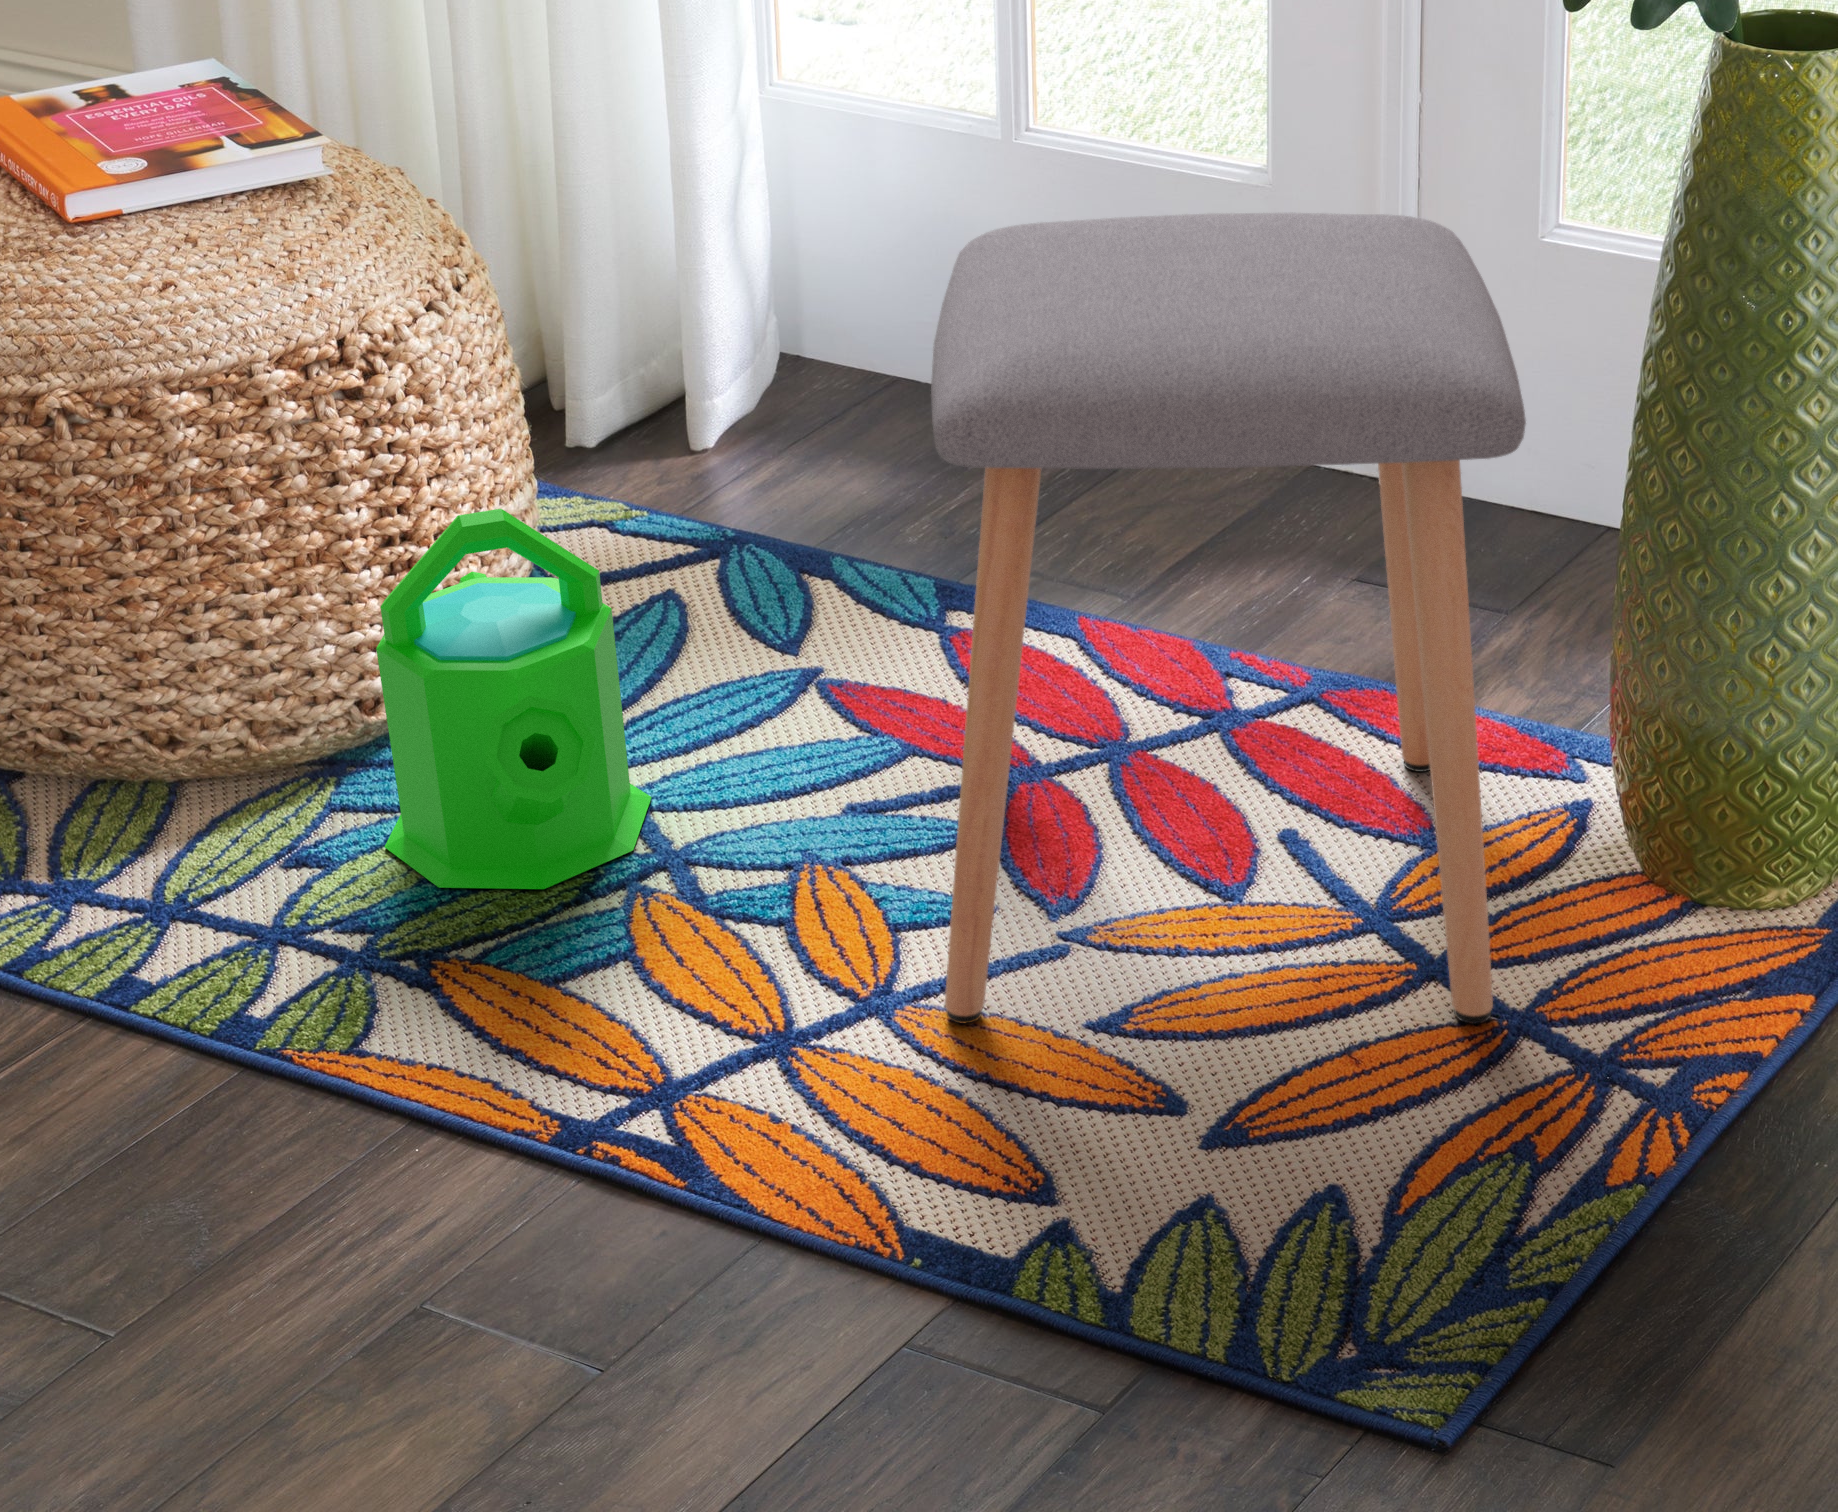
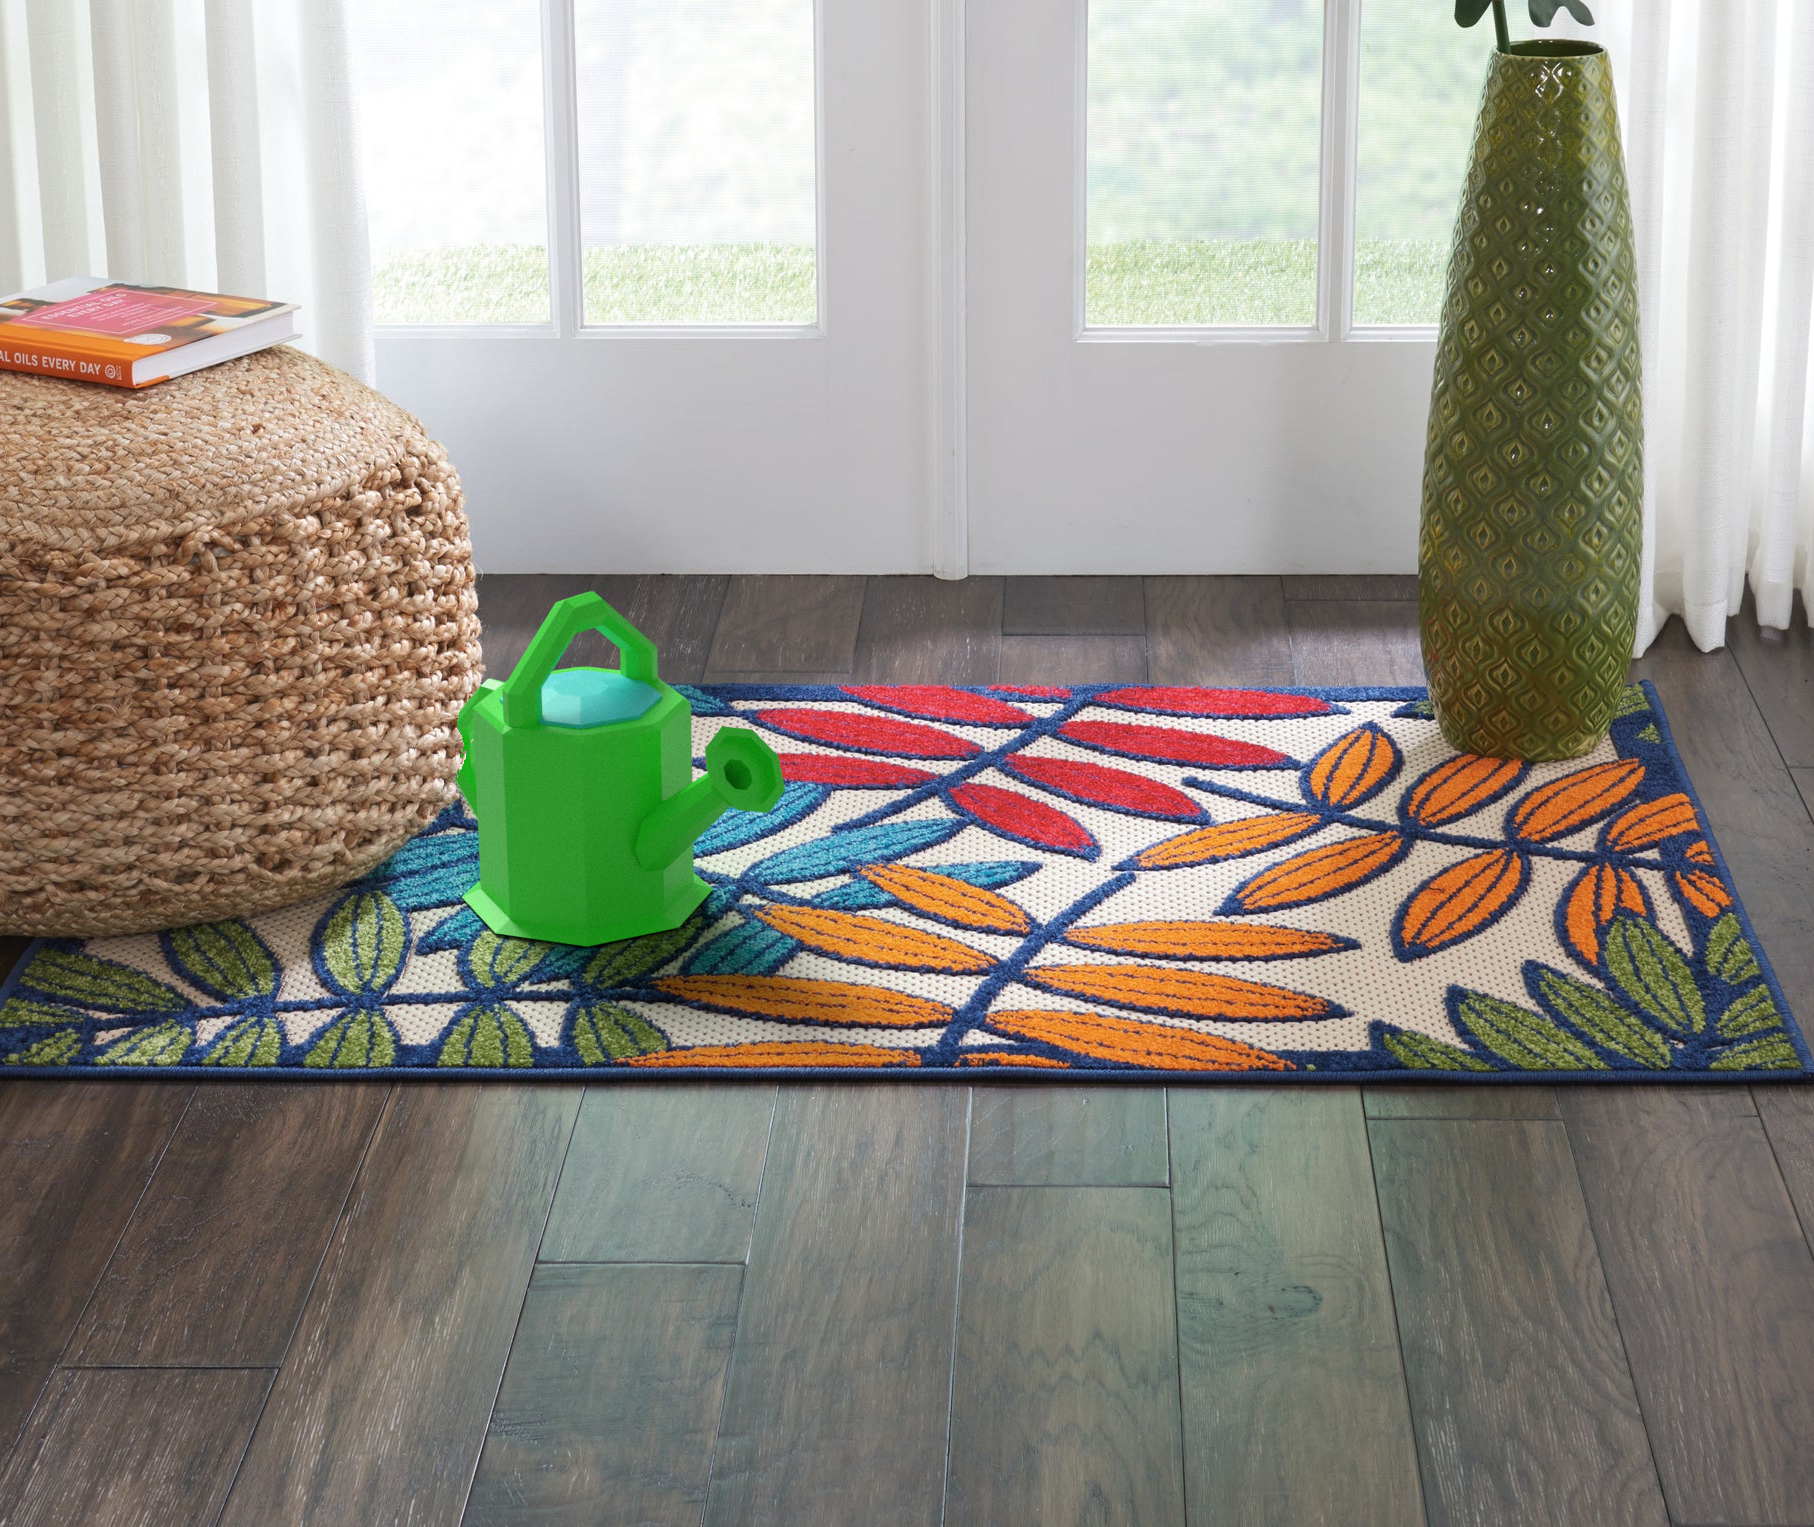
stool: present [931,213,1526,1024] -> none [892,274,1477,926]

